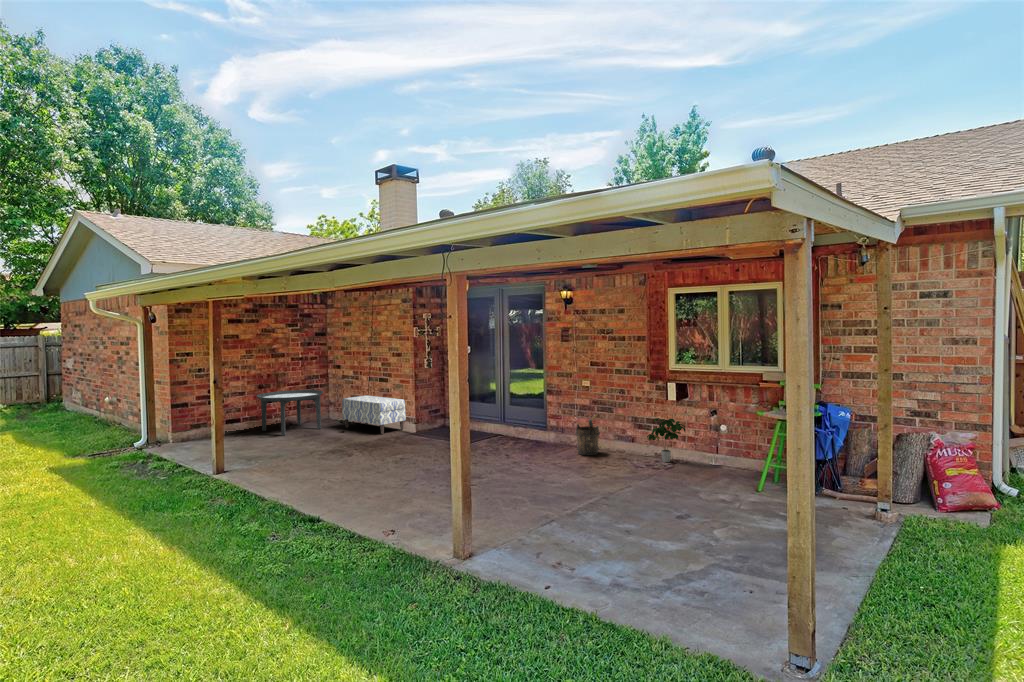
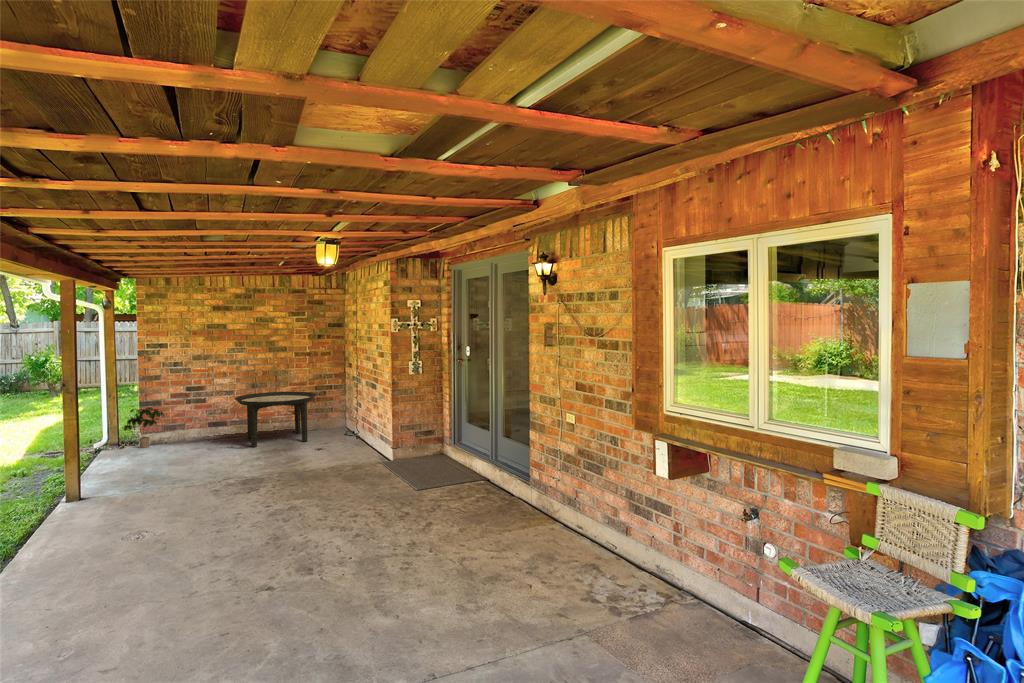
bench: present [342,395,406,434] -> none [328,404,388,459]
bucket: present [576,415,600,455] -> none [531,474,581,548]
potted plant: present [647,418,686,462] -> present [124,407,164,448]

